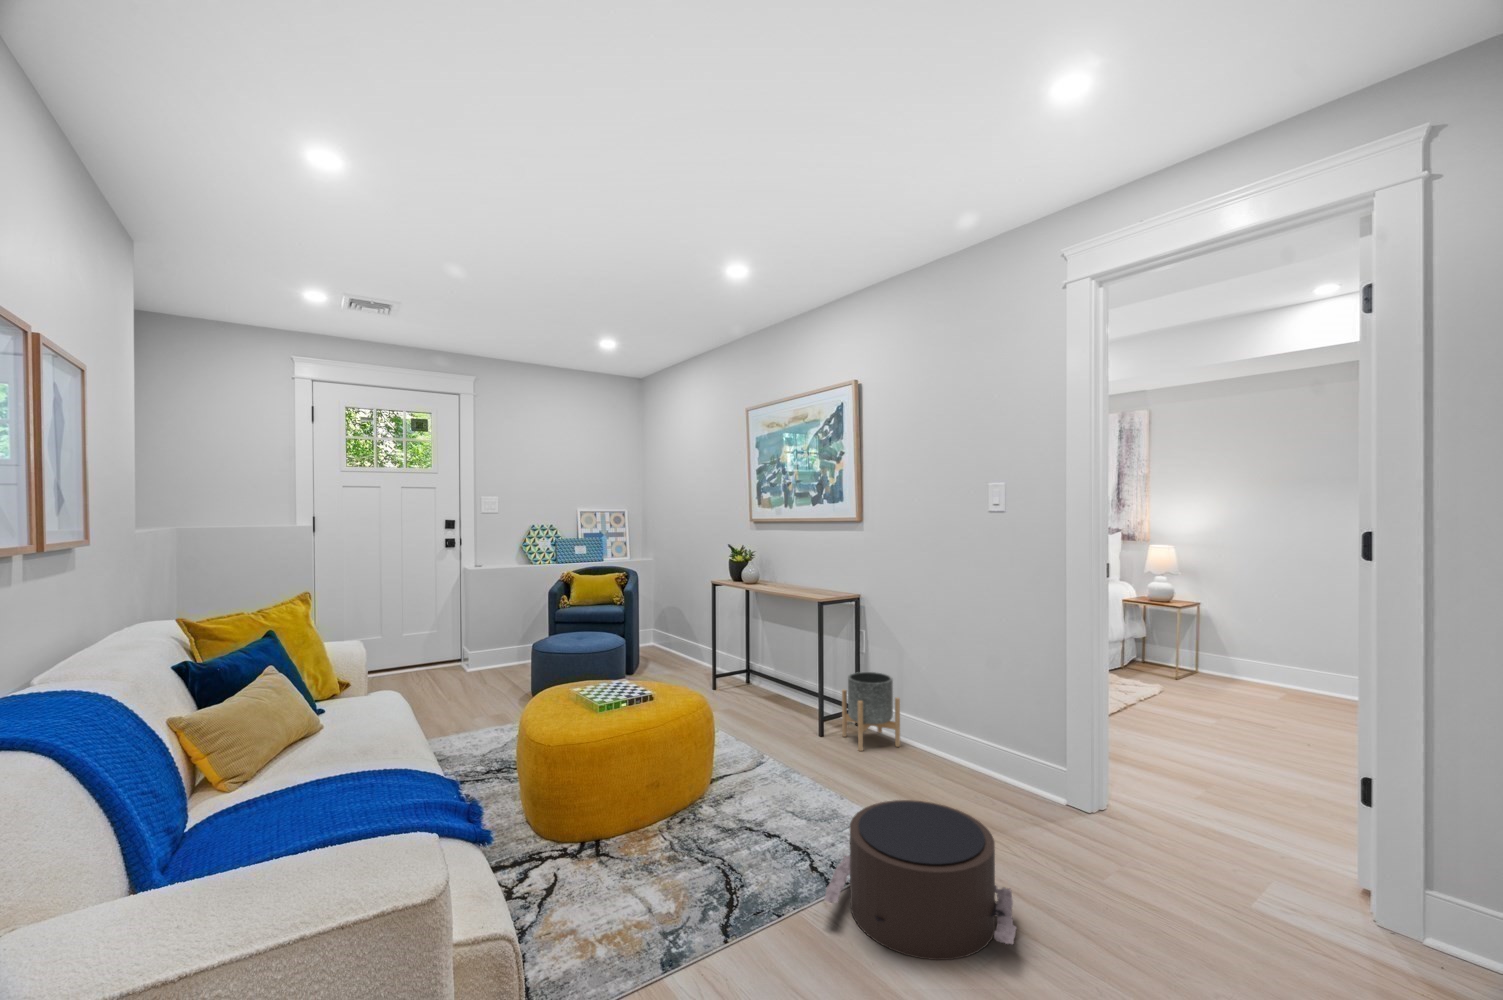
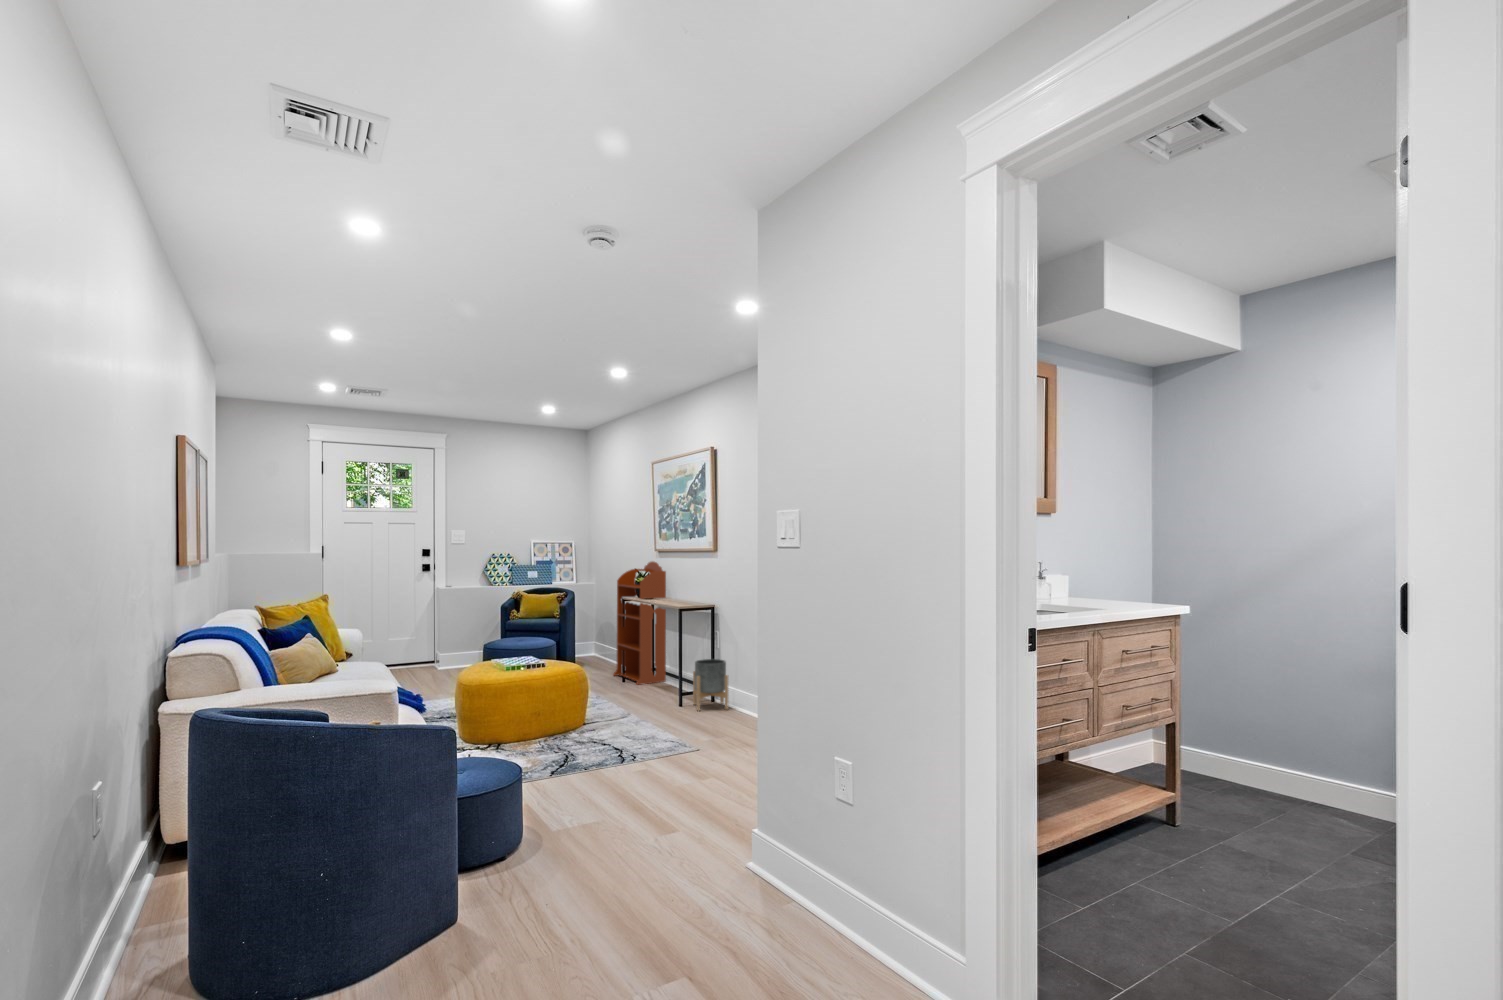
bookcase: none [696,534,770,696] -> present [613,561,666,685]
pouf: present [824,800,1016,960] -> none [606,711,710,775]

